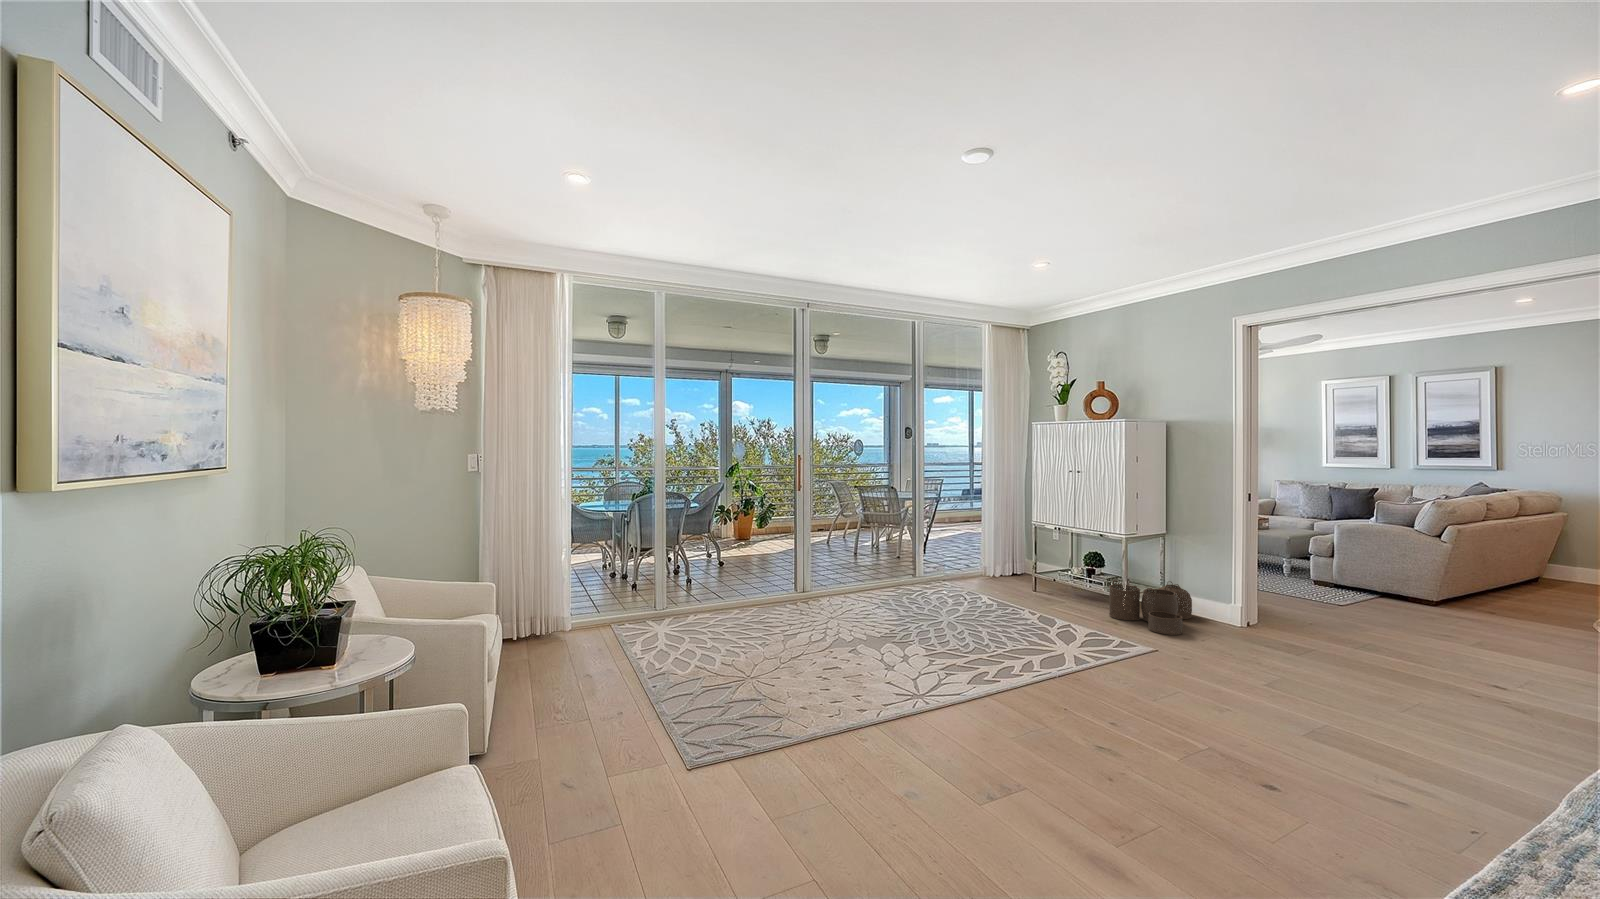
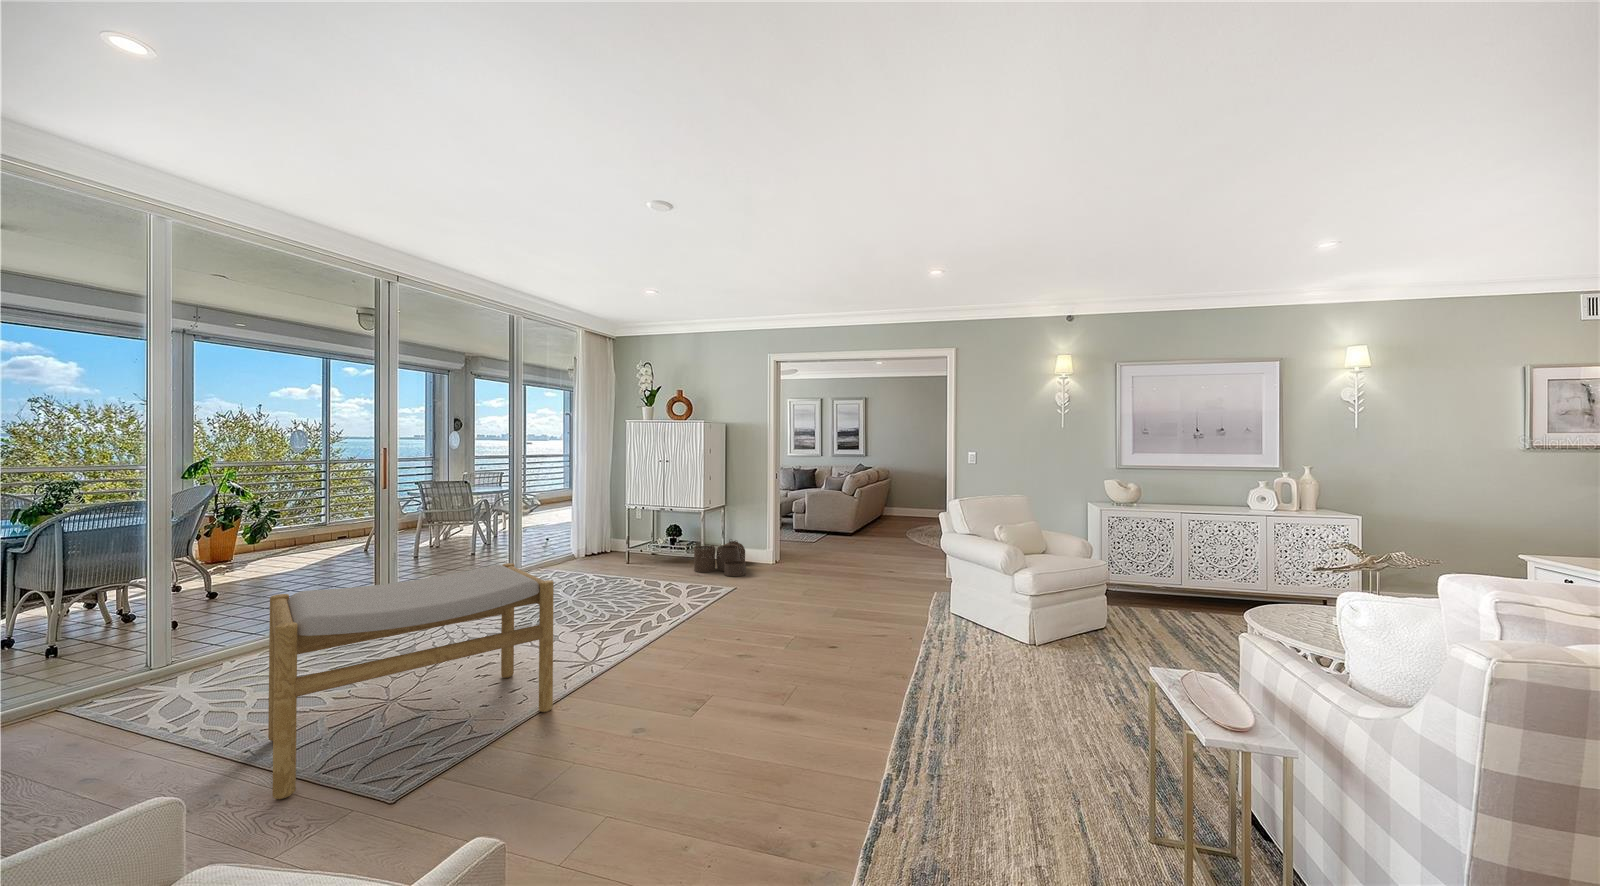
footstool: none [655,573,864,732] -> present [268,563,554,799]

